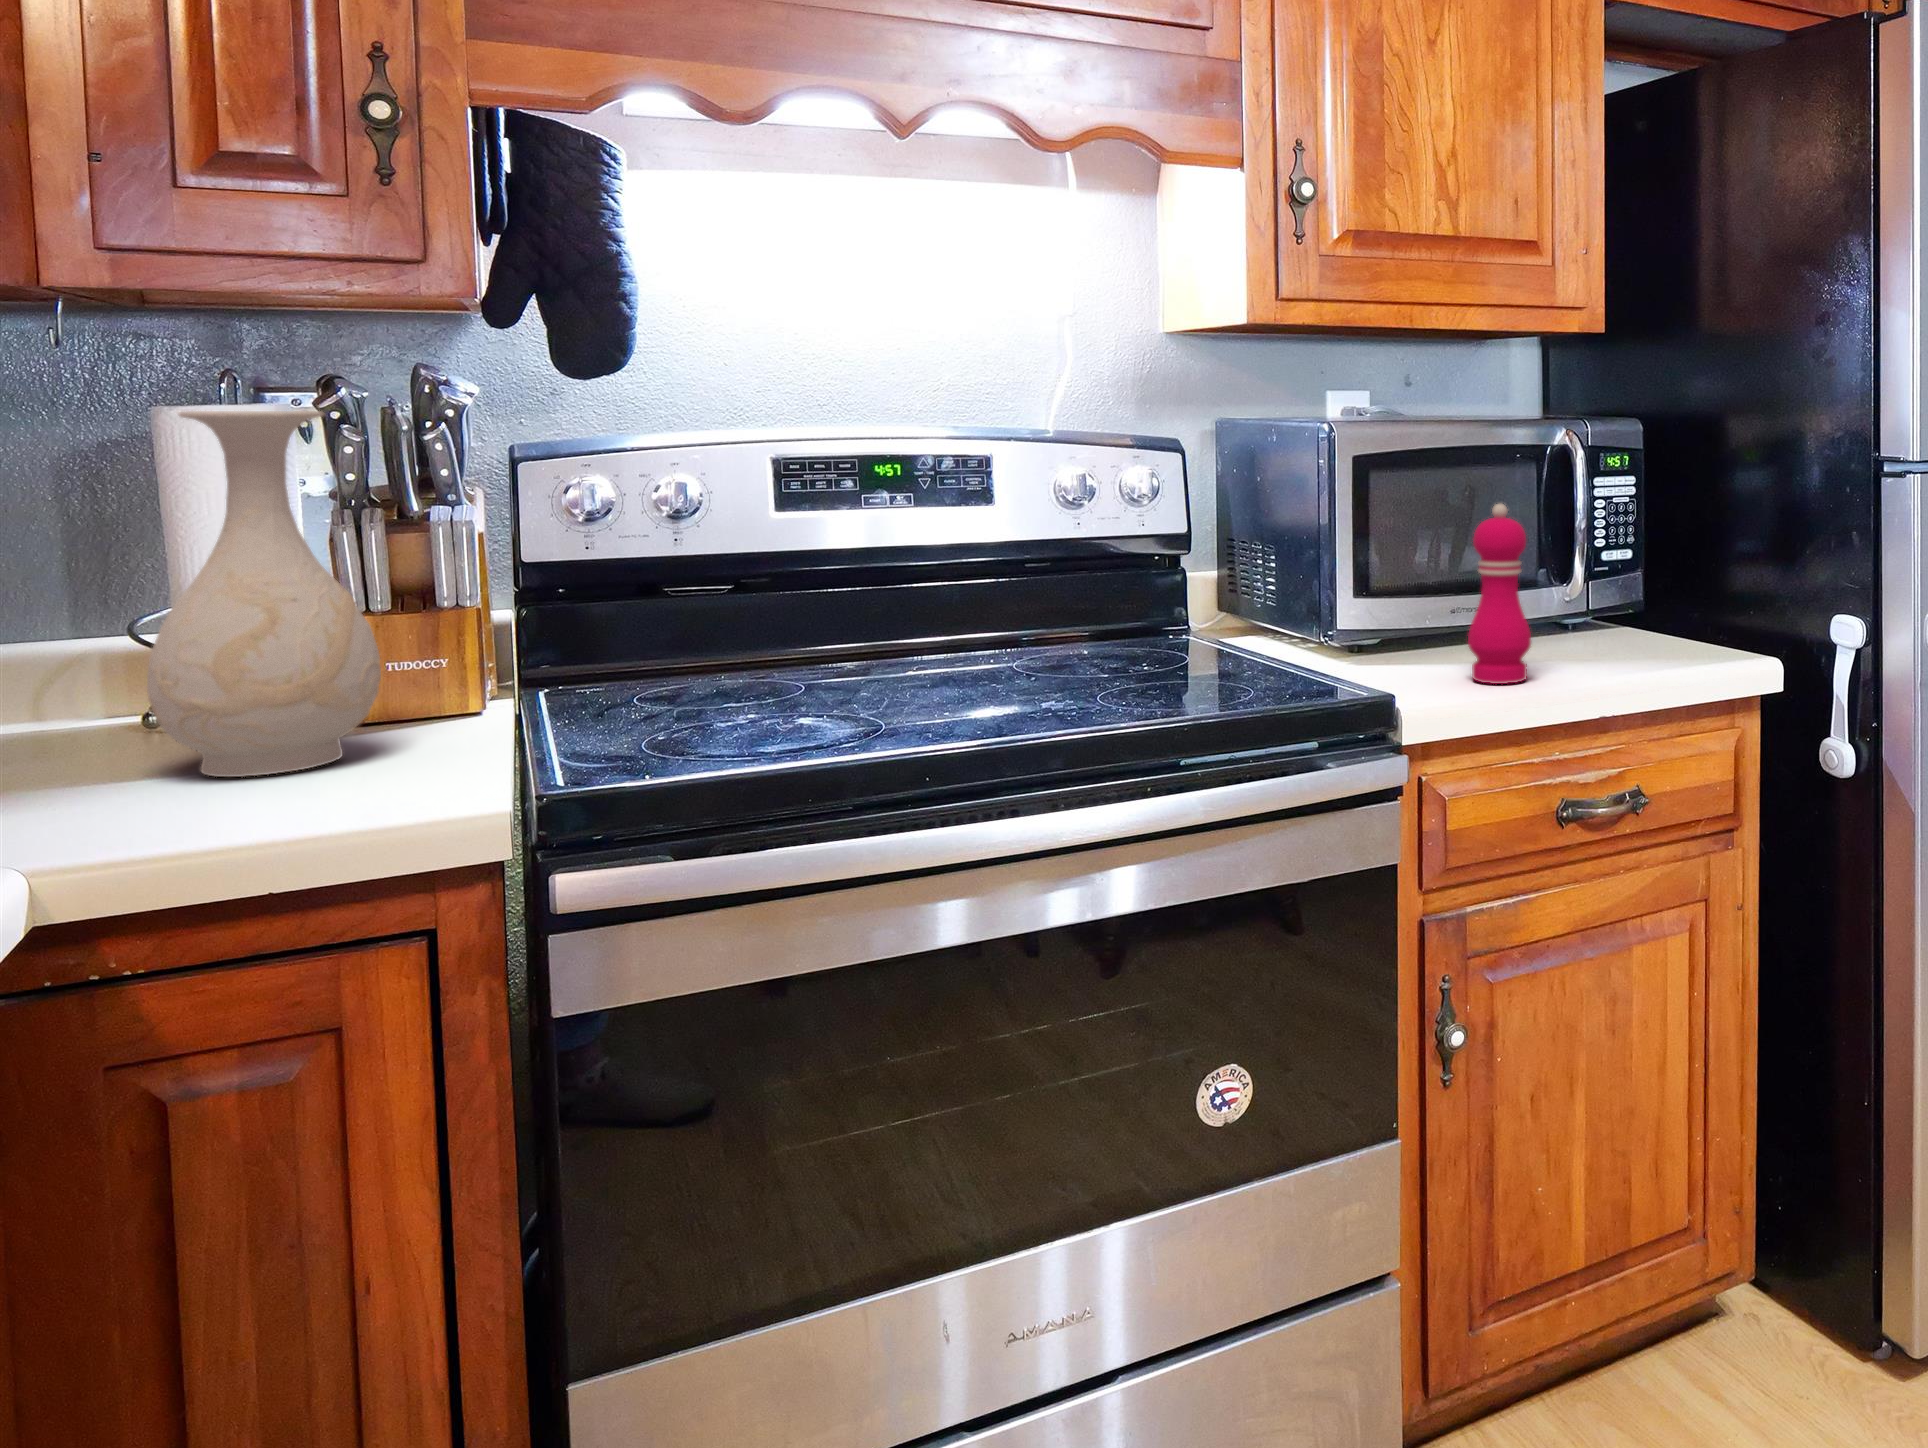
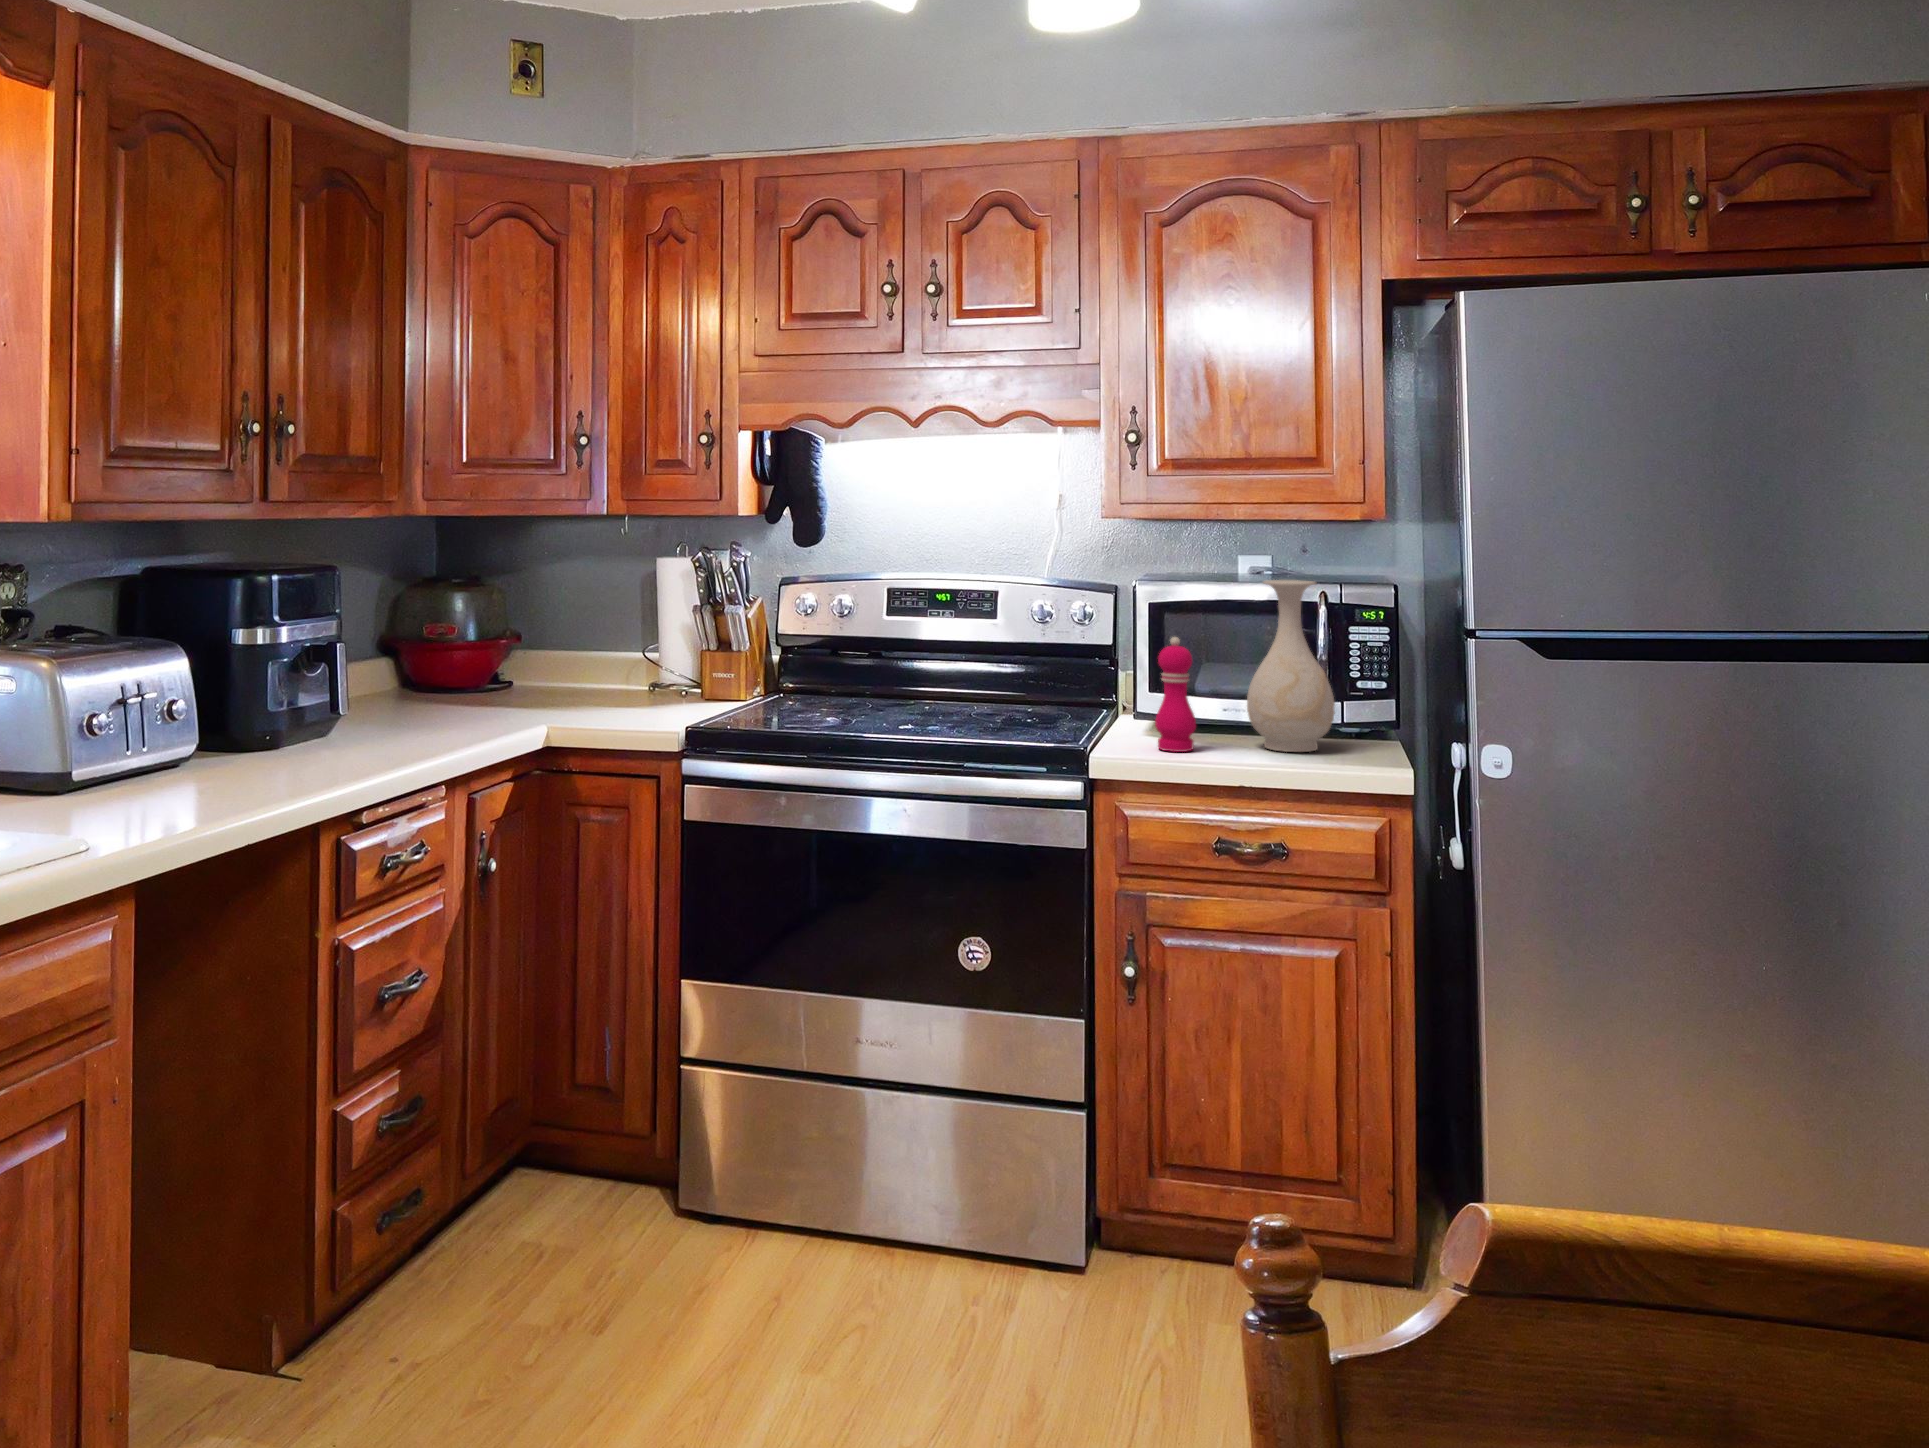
vase: present [147,411,381,777] -> present [1247,580,1335,752]

